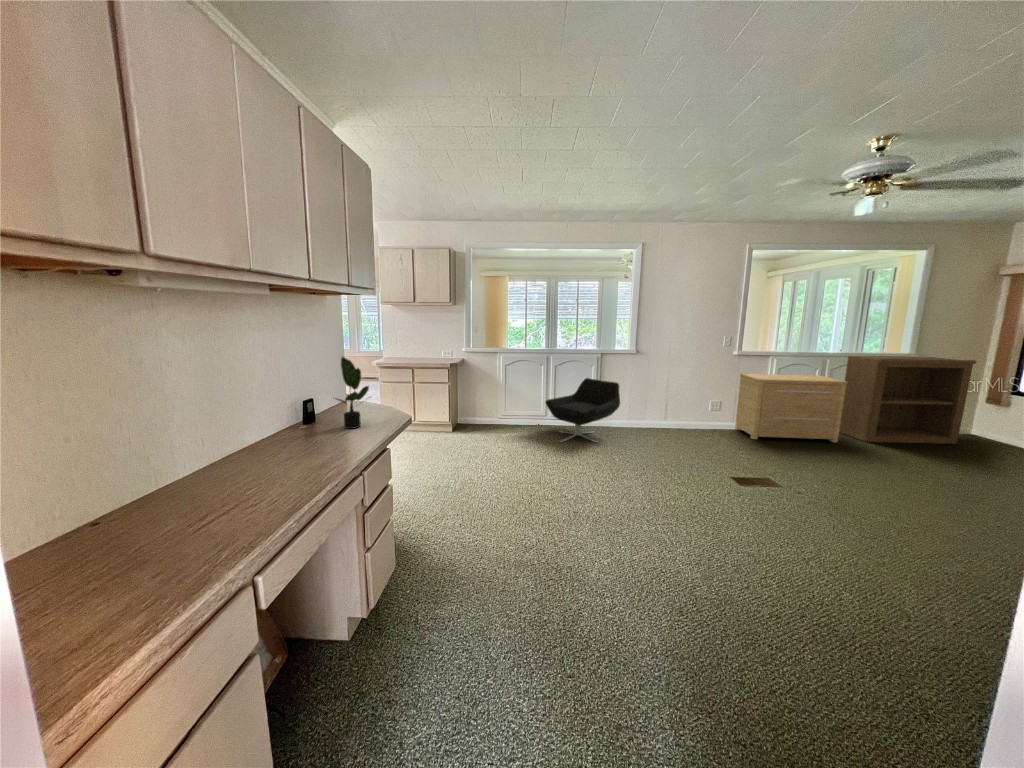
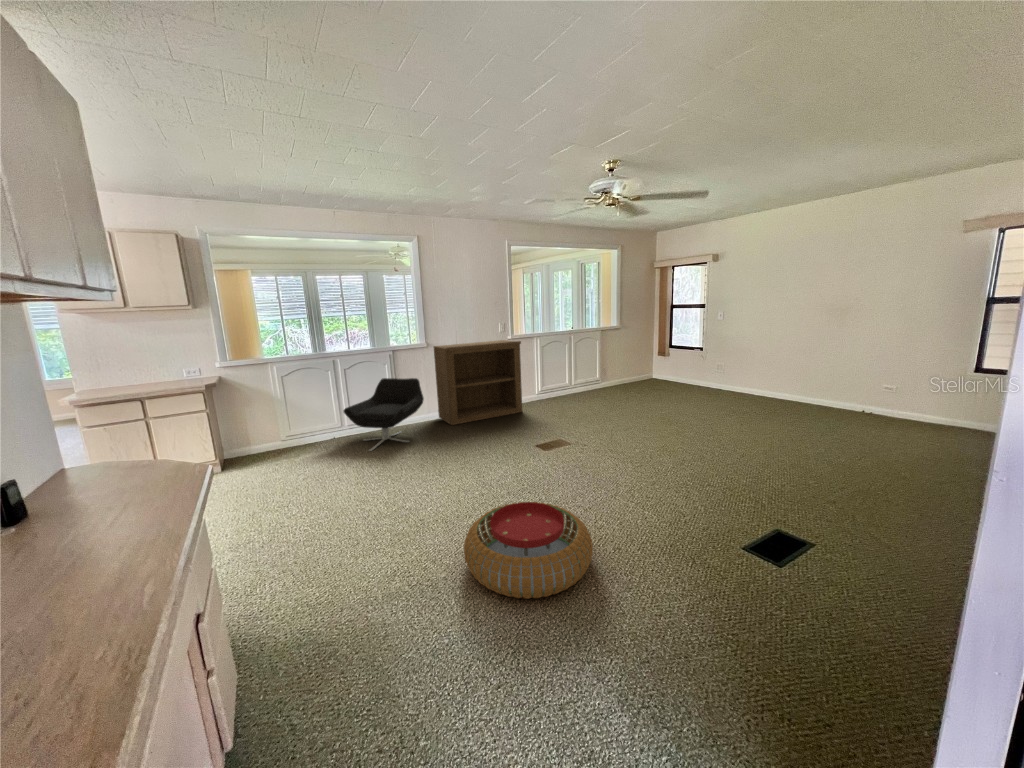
bookshelf: present [839,356,976,444] -> present [434,340,522,425]
potted plant: present [337,357,369,429] -> none [64,398,152,510]
side table: present [735,374,847,442] -> none [516,350,589,409]
pouf: none [590,522,737,629] -> present [464,502,593,599]

